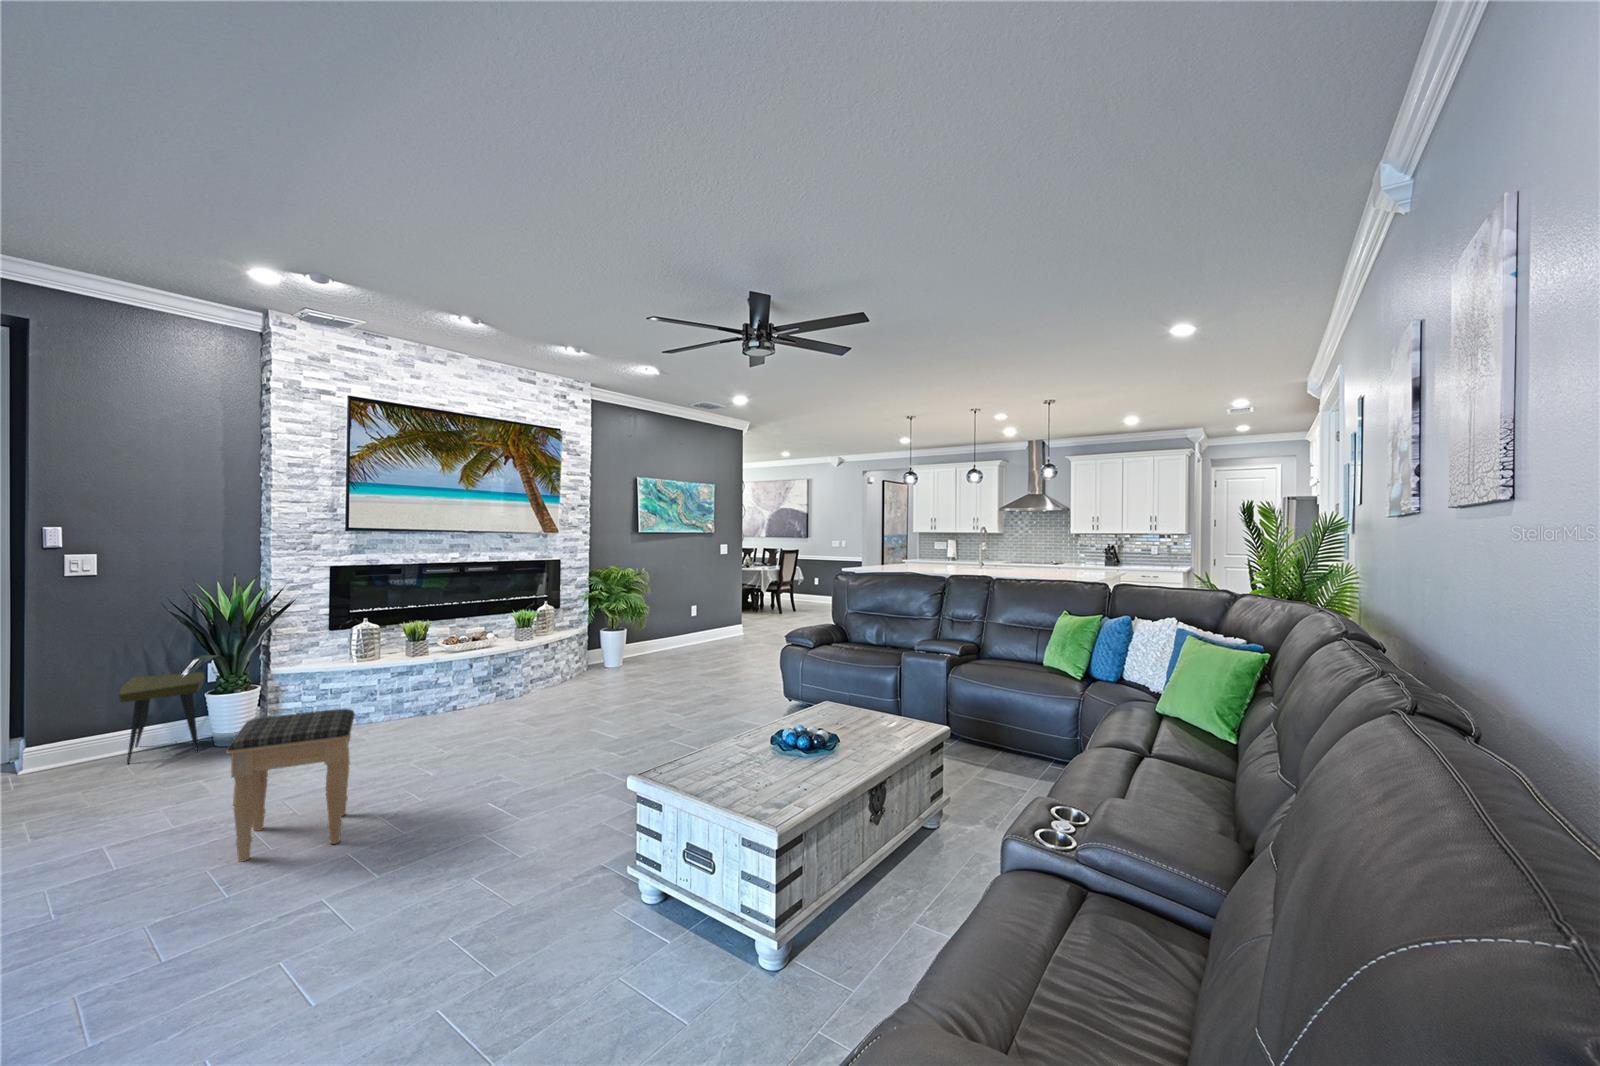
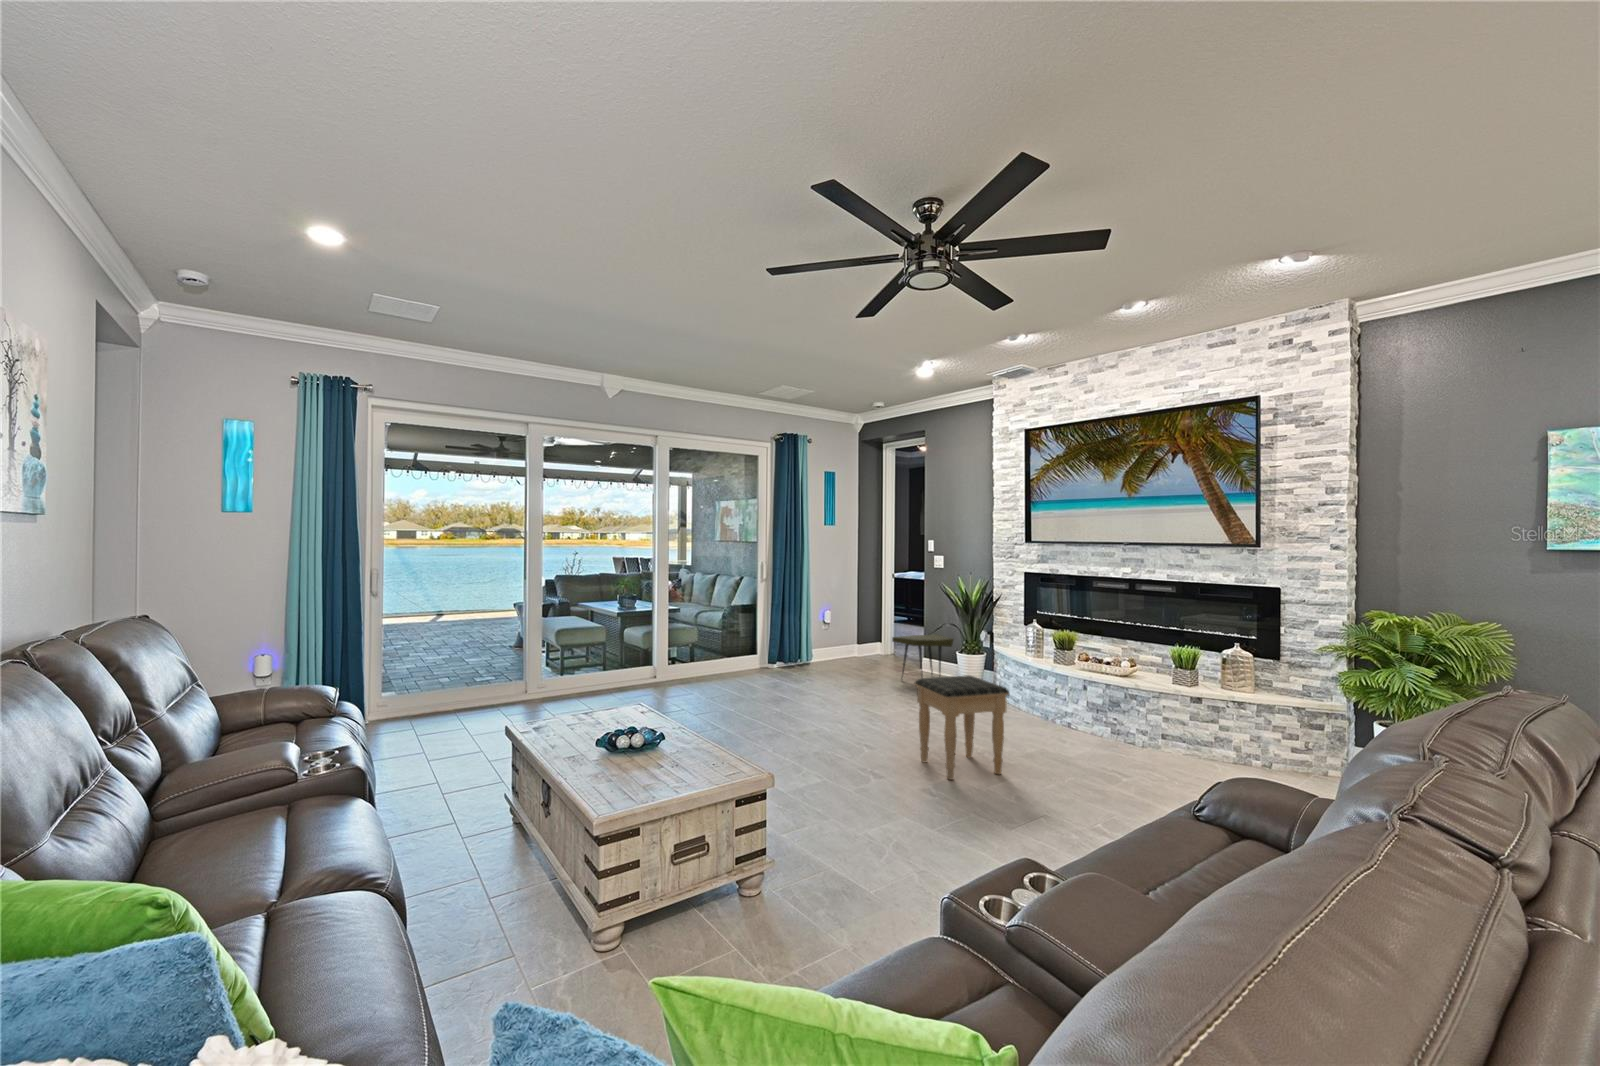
footstool: present [226,709,355,862] -> present [915,675,1009,780]

